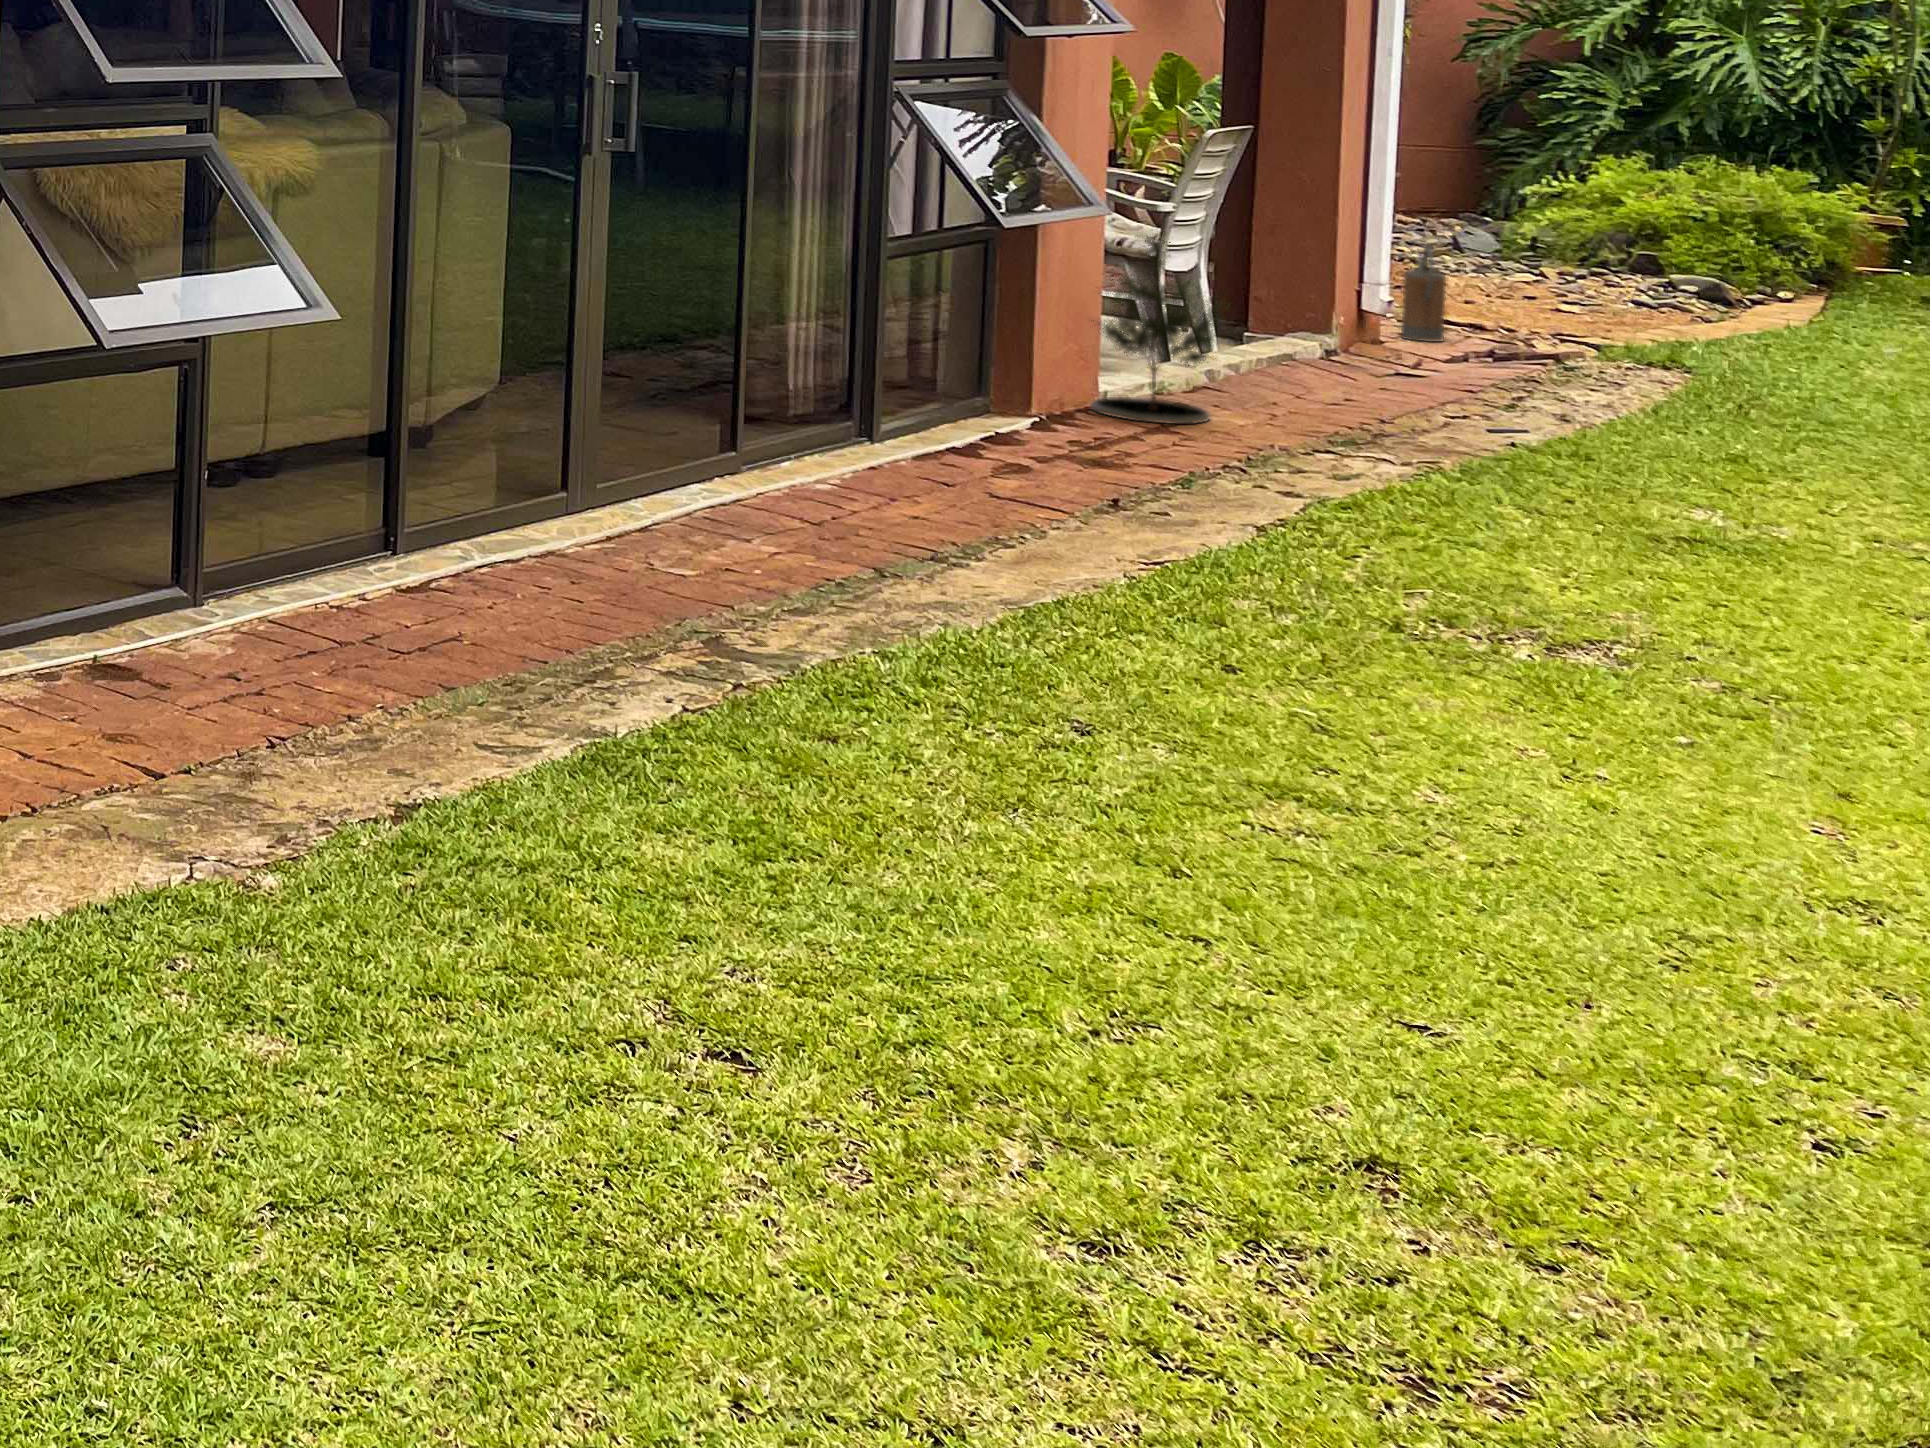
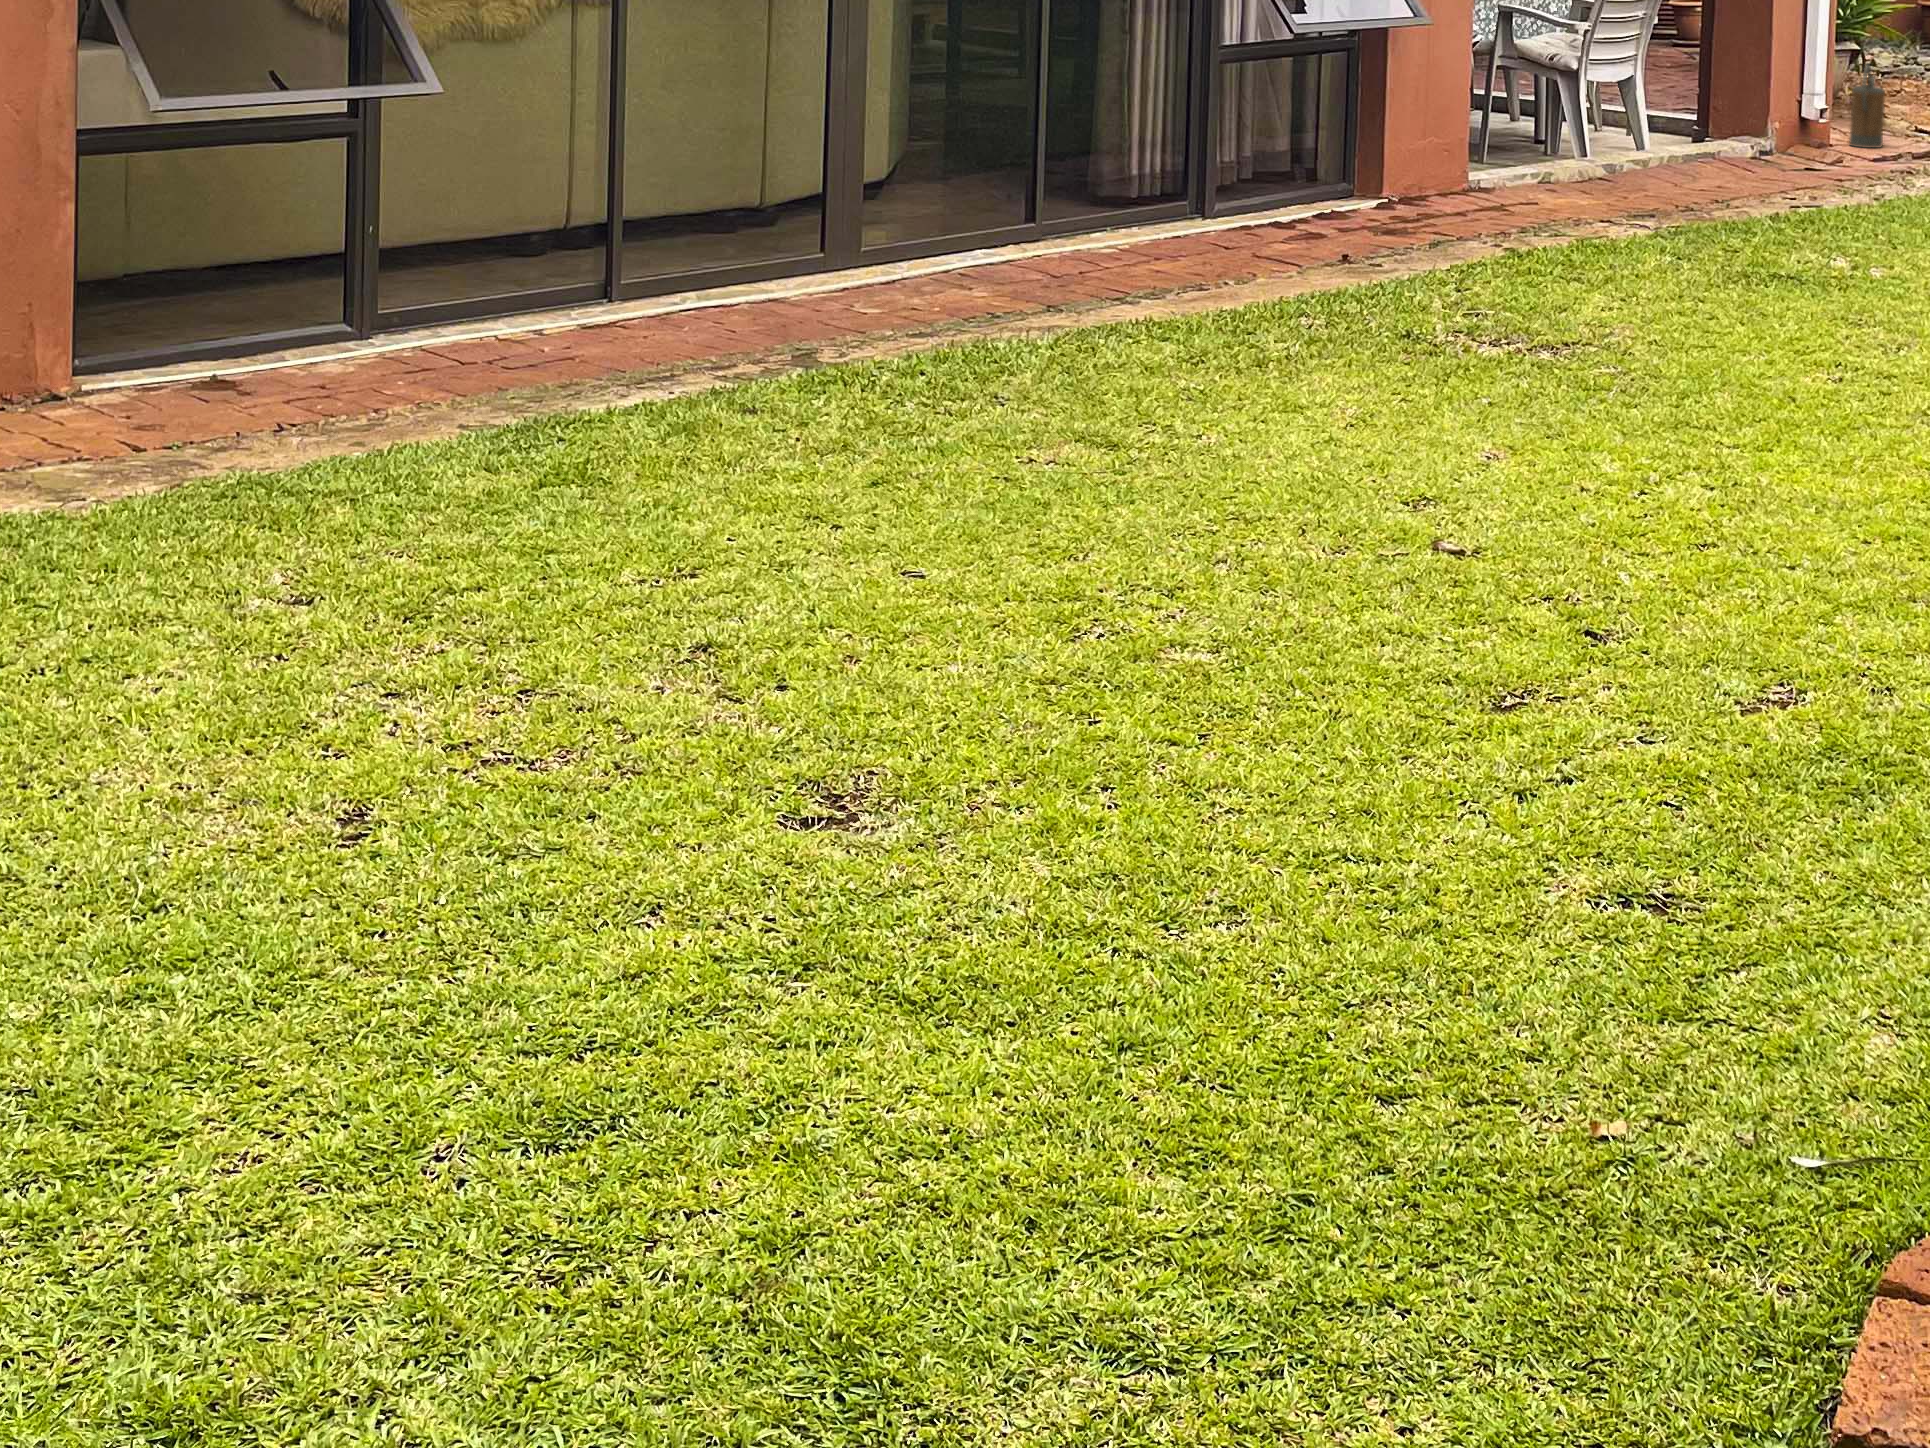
potted tree: present [1091,229,1229,424] -> none [1448,31,1564,208]

